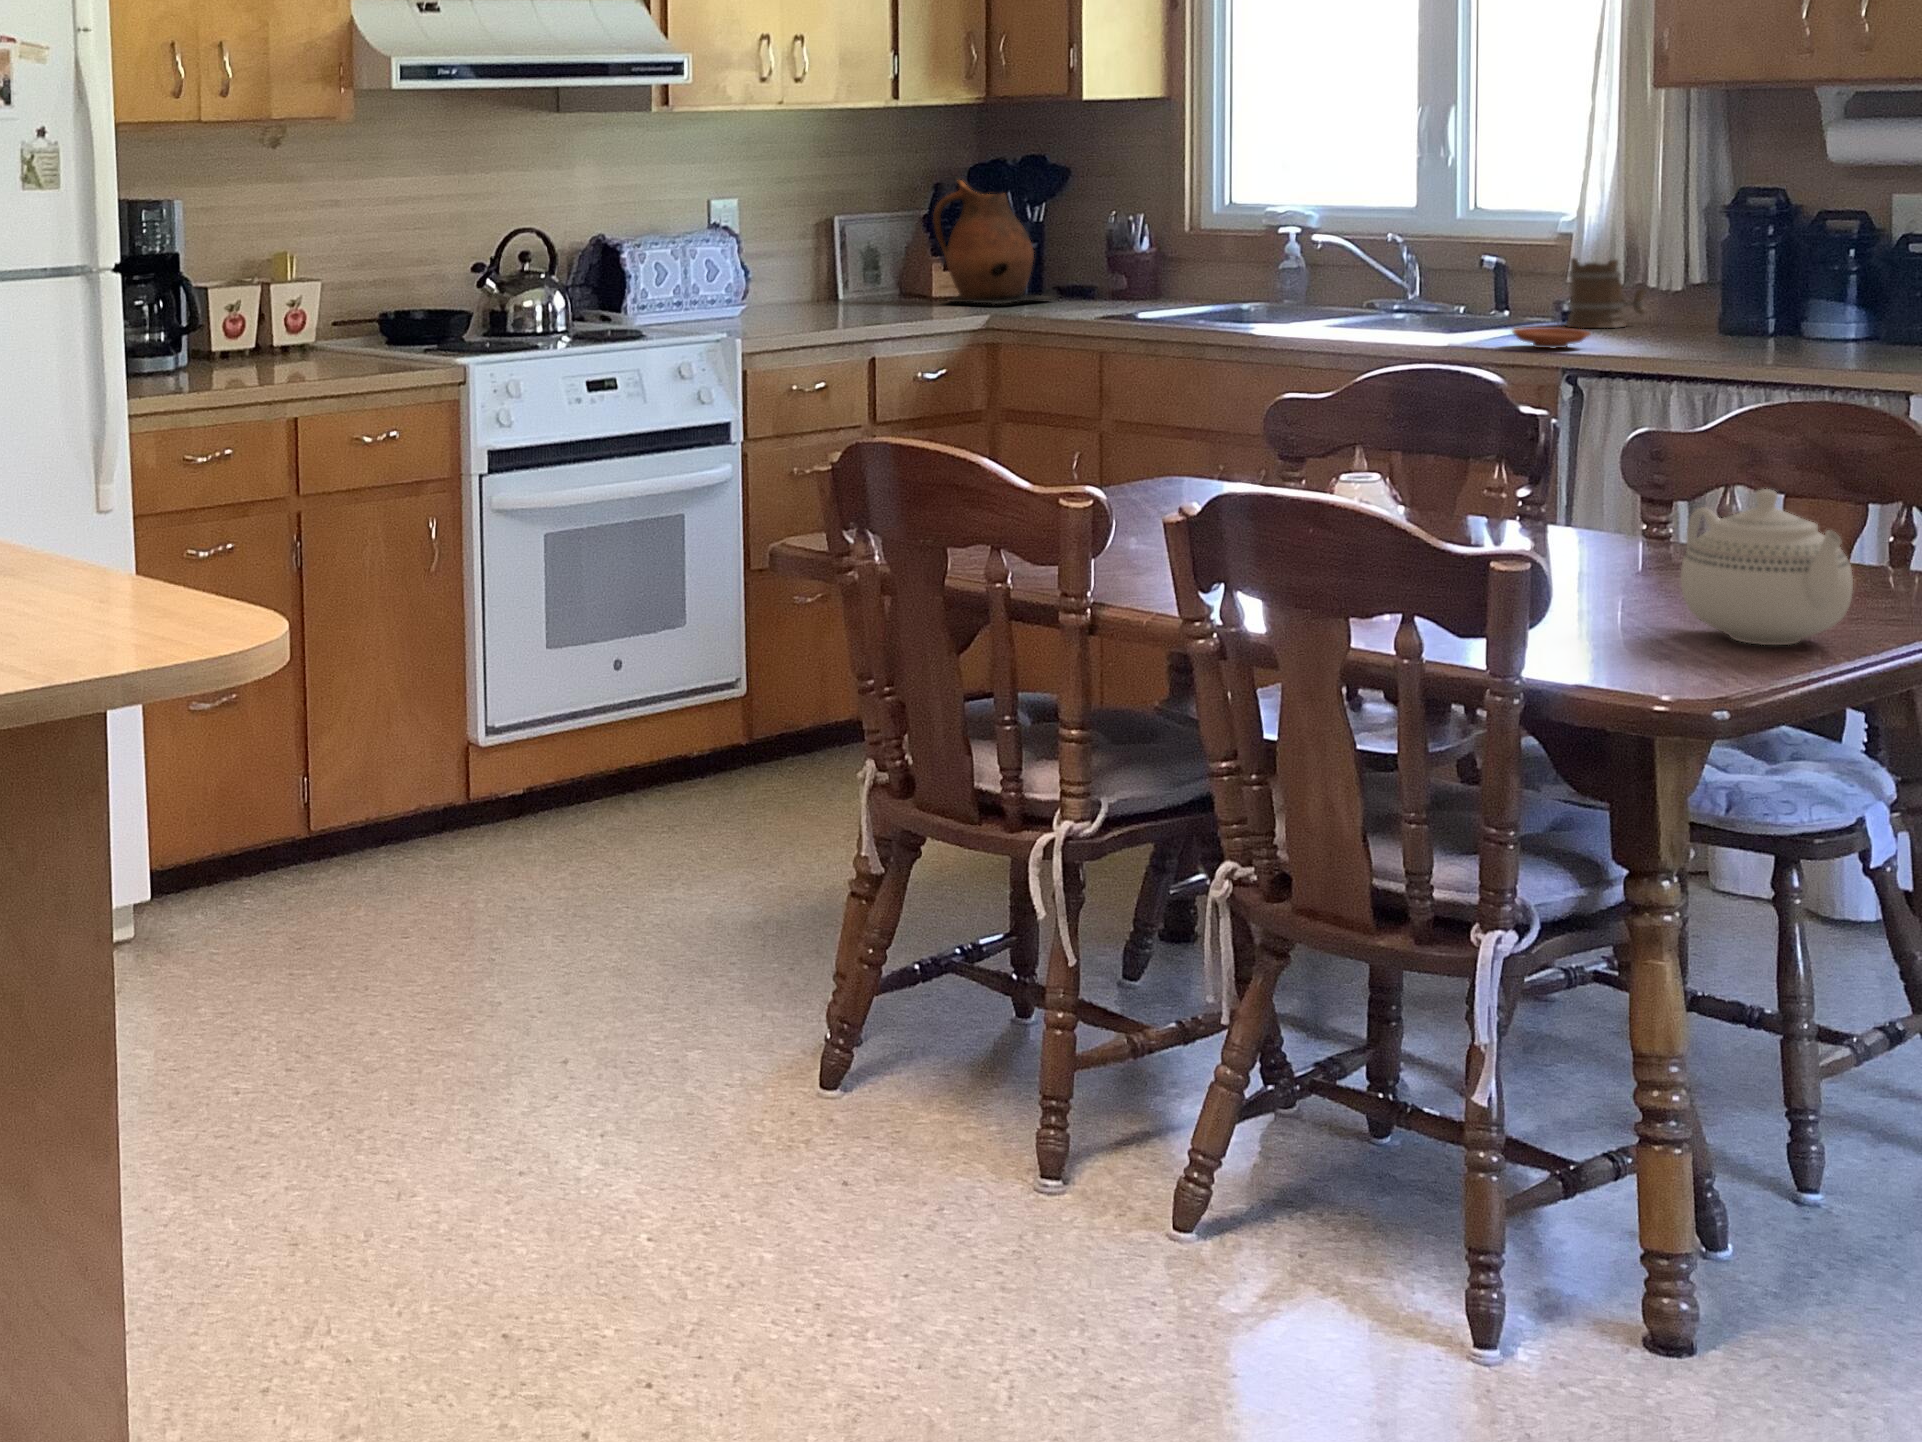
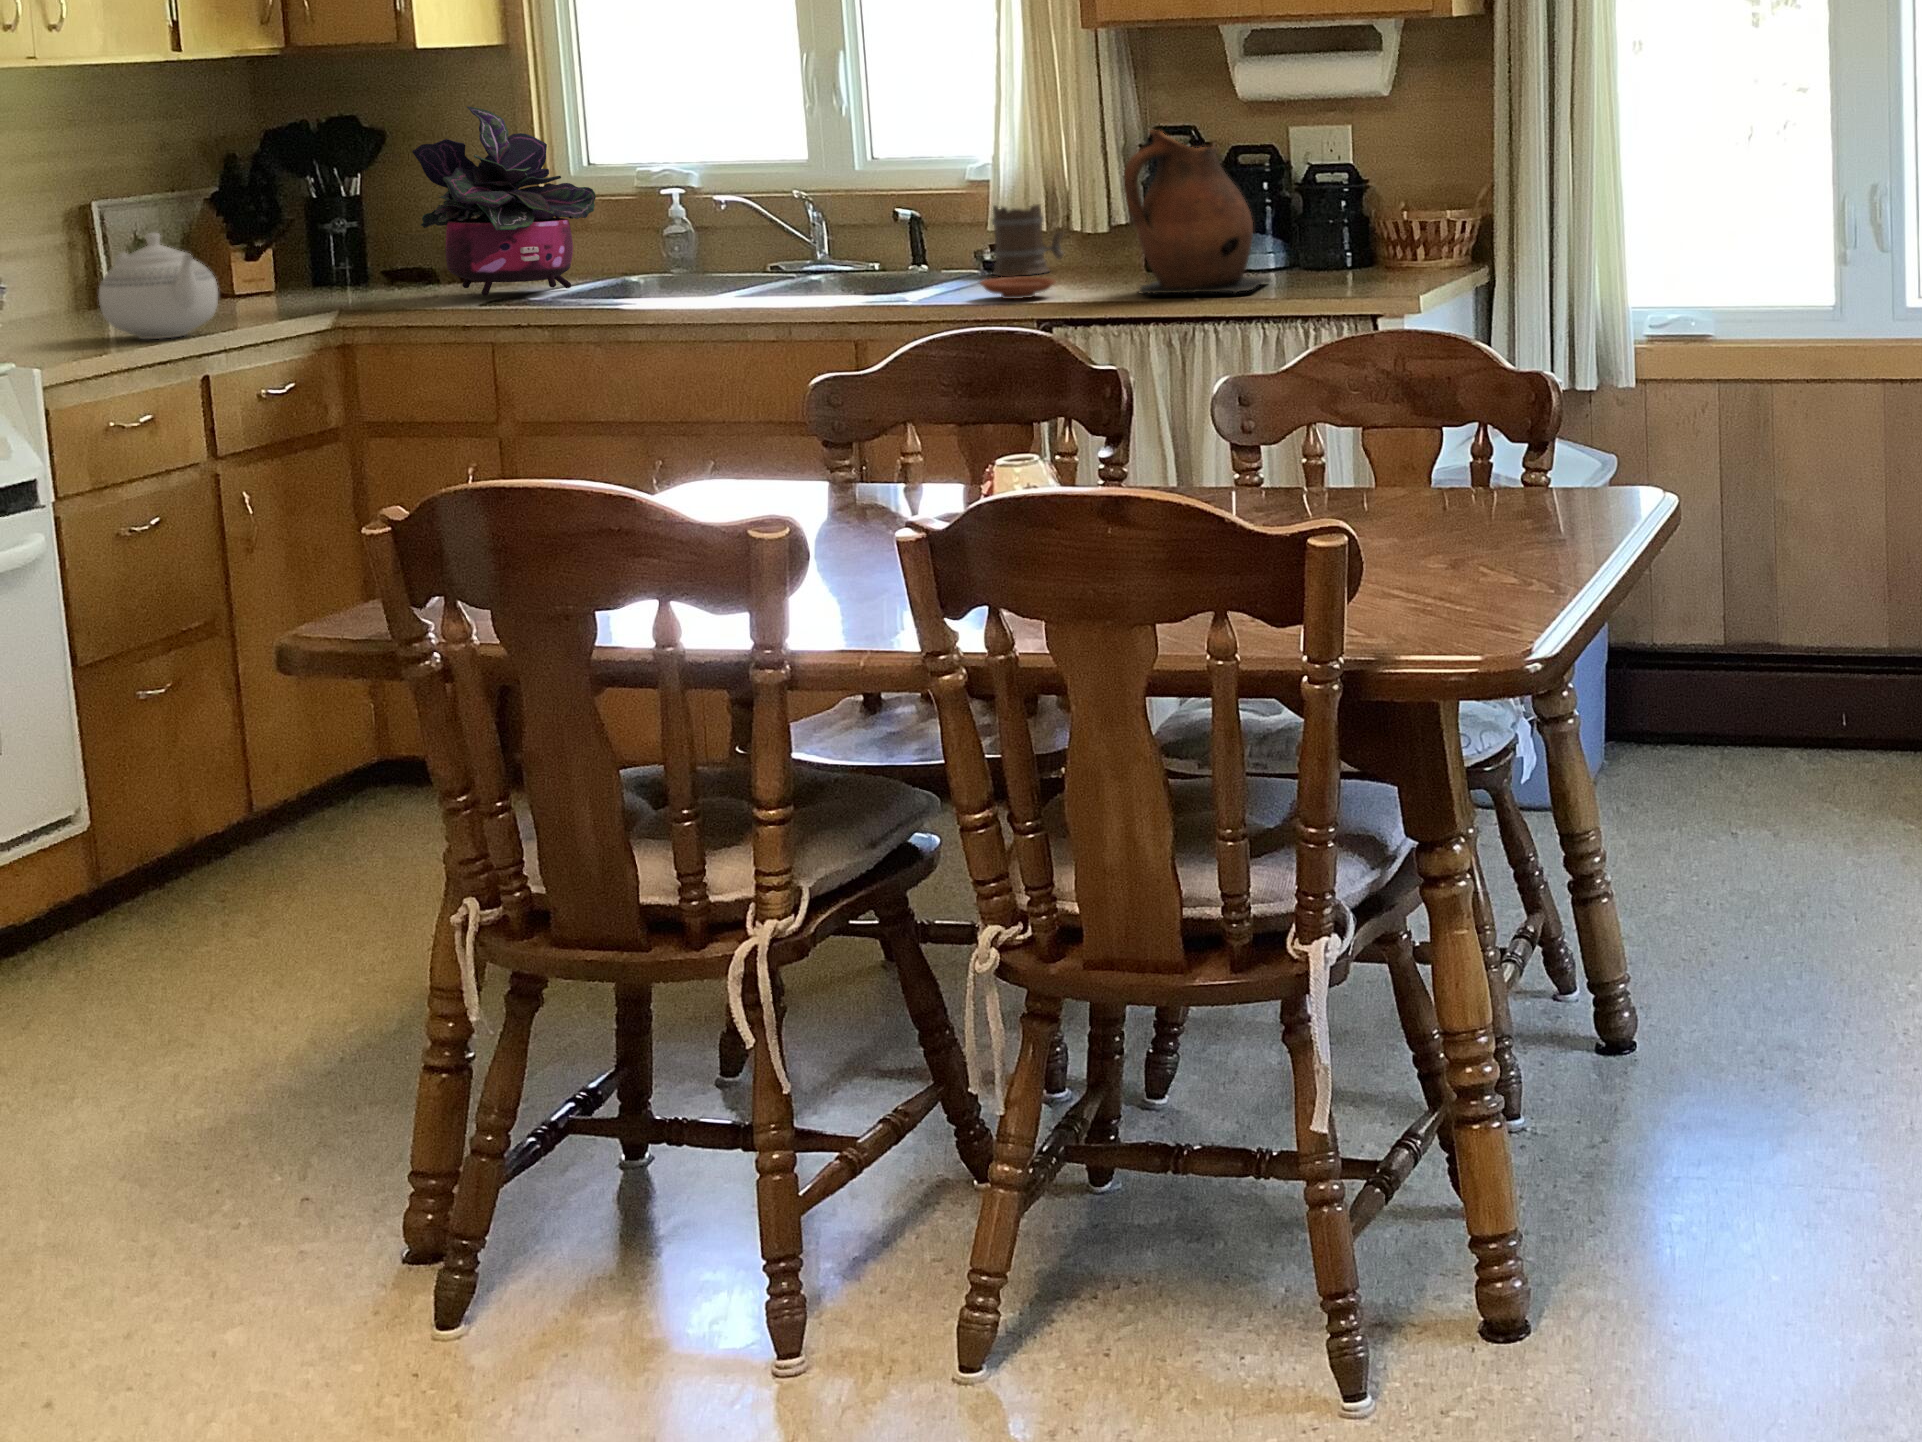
potted plant: none [1055,150,1208,312] -> present [412,106,596,296]
ceramic pitcher: present [933,181,1049,305] -> present [1124,130,1270,293]
teapot: present [1681,489,1853,645] -> present [99,233,218,339]

